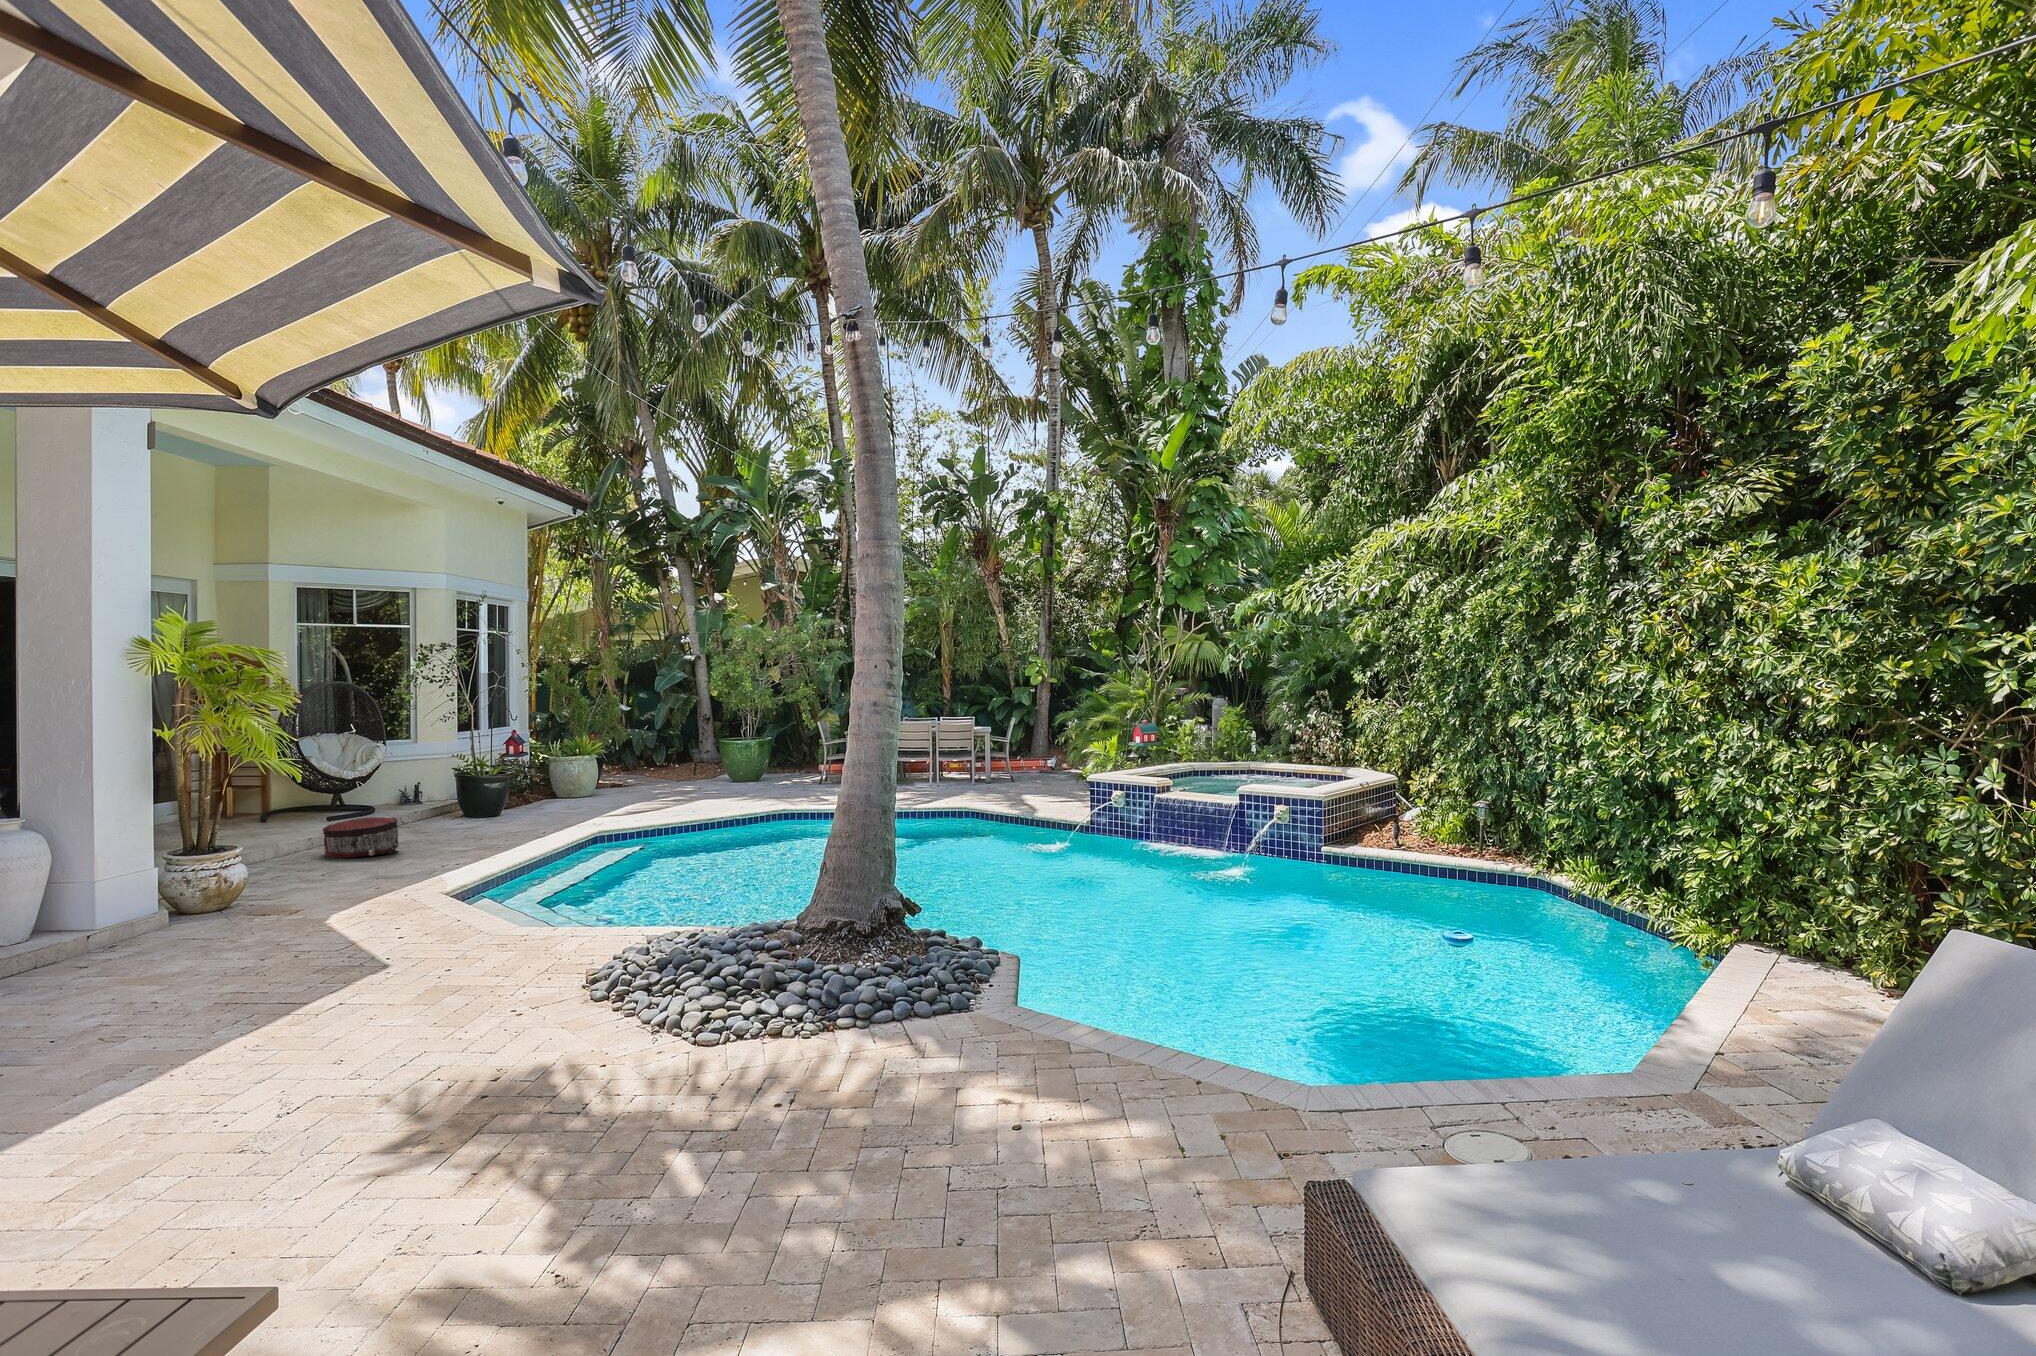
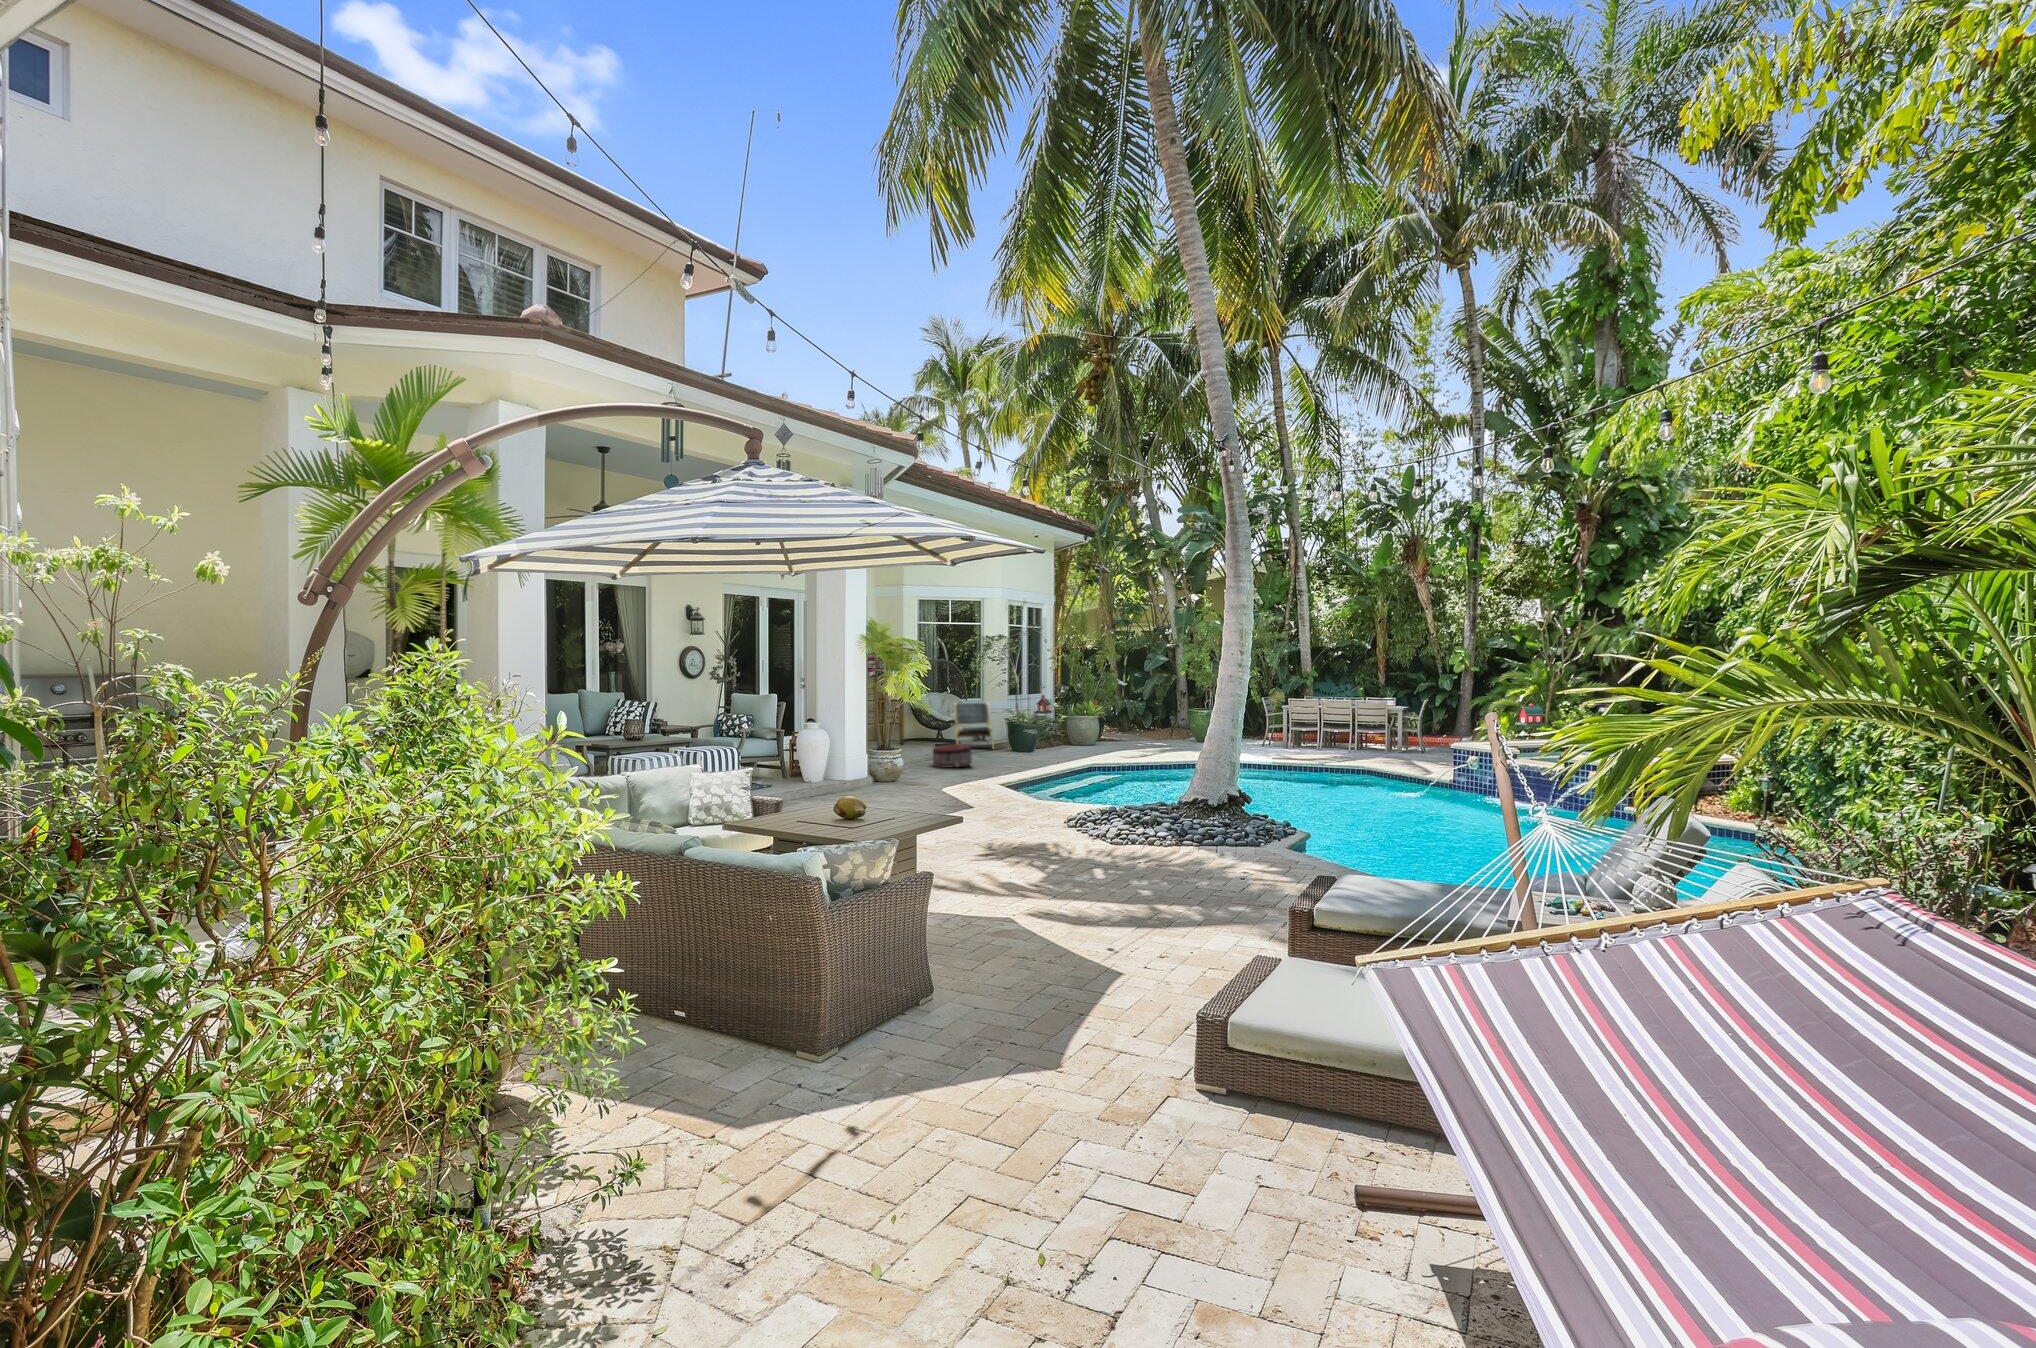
lounge chair: none [363,745,436,823] -> present [954,702,994,748]

